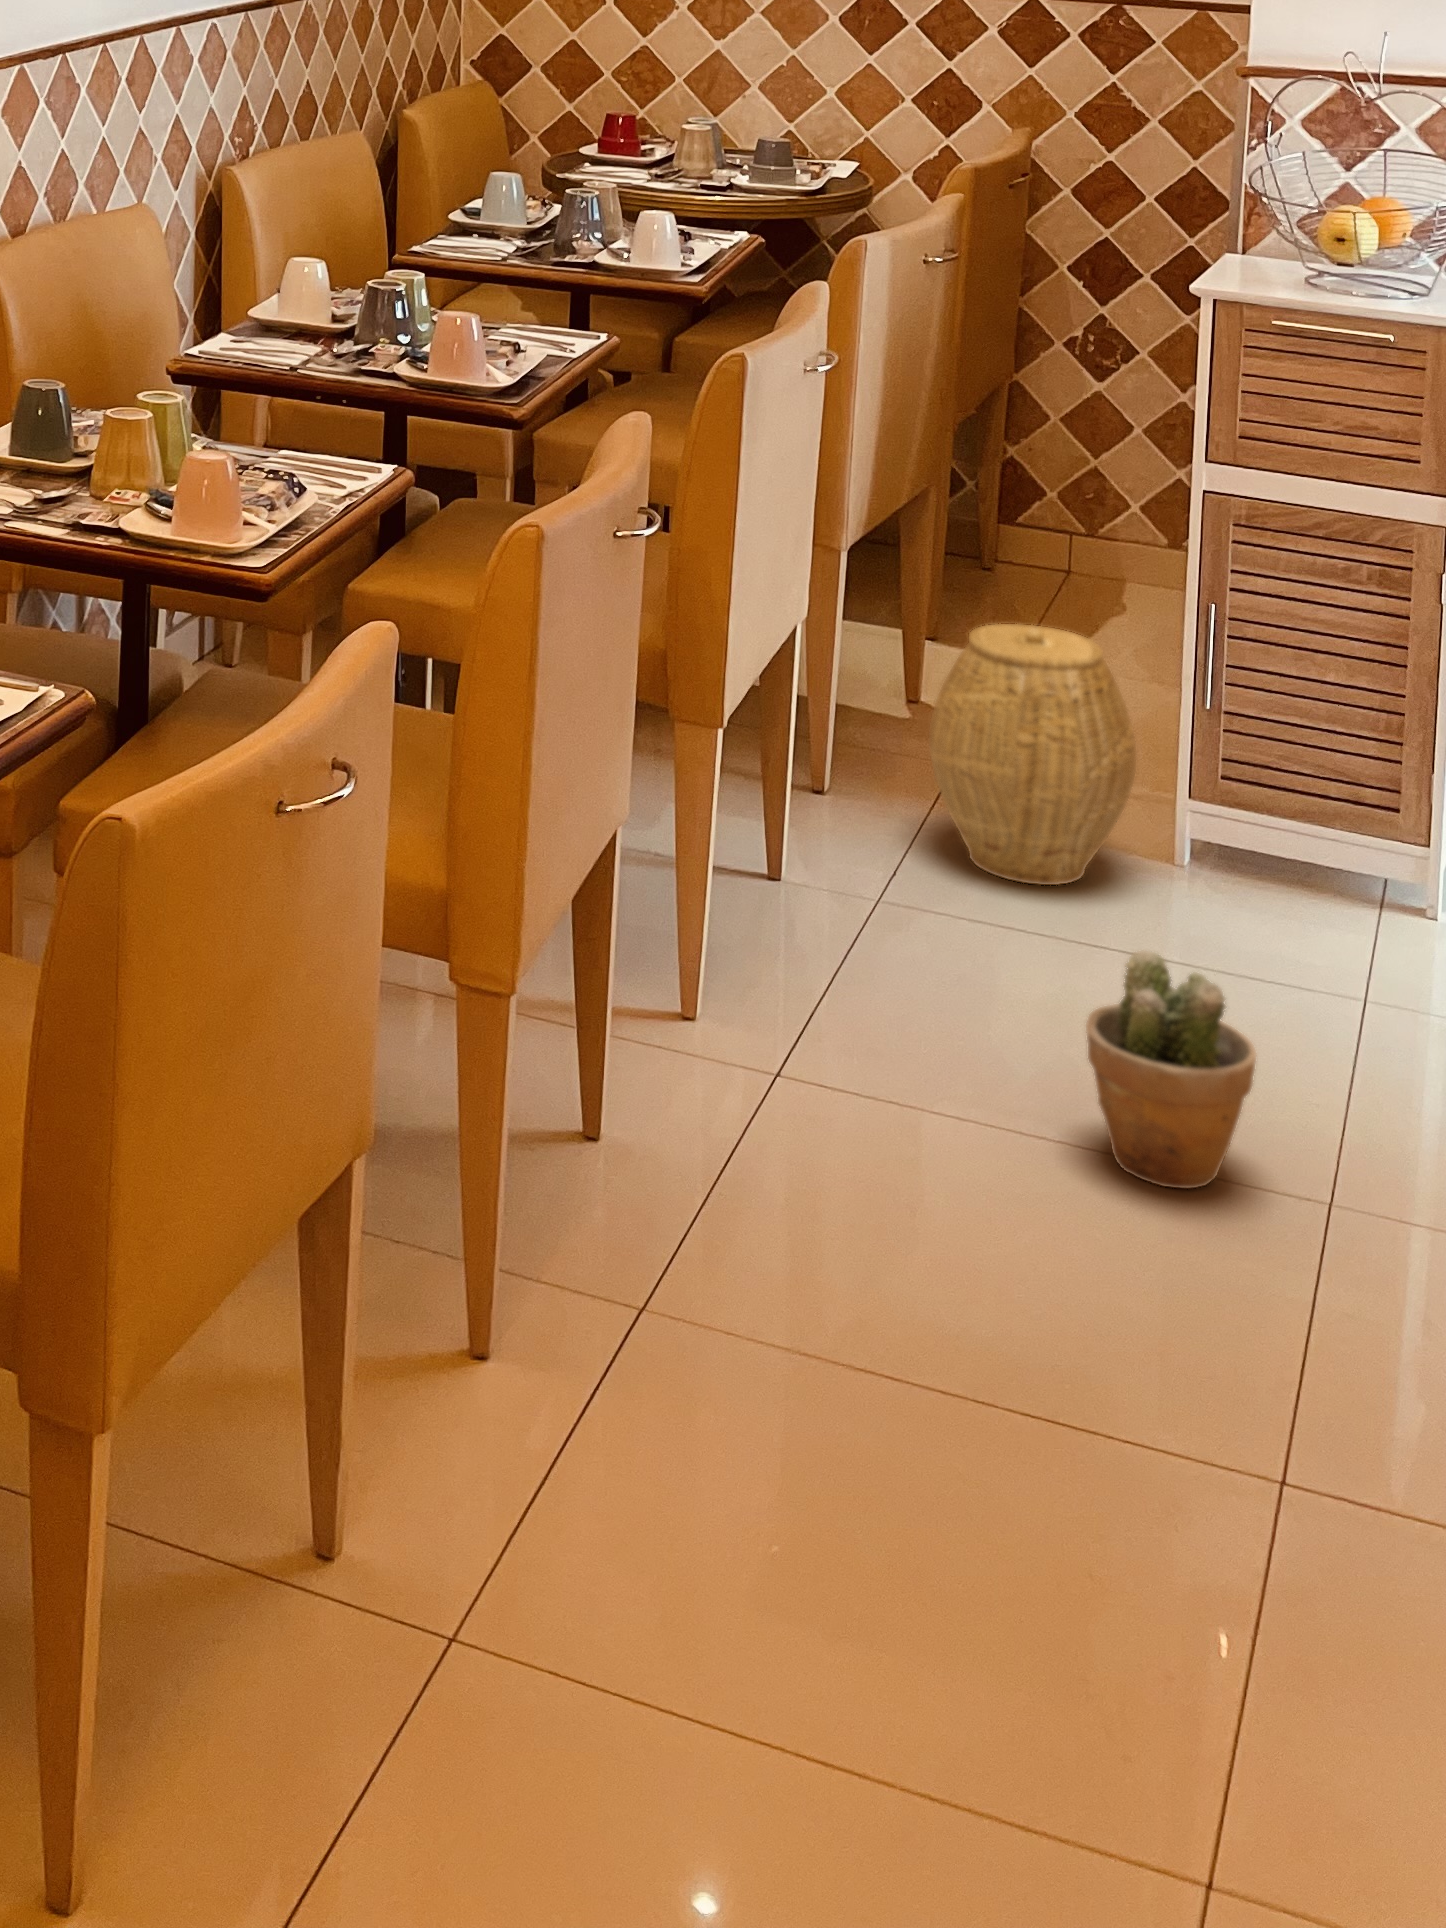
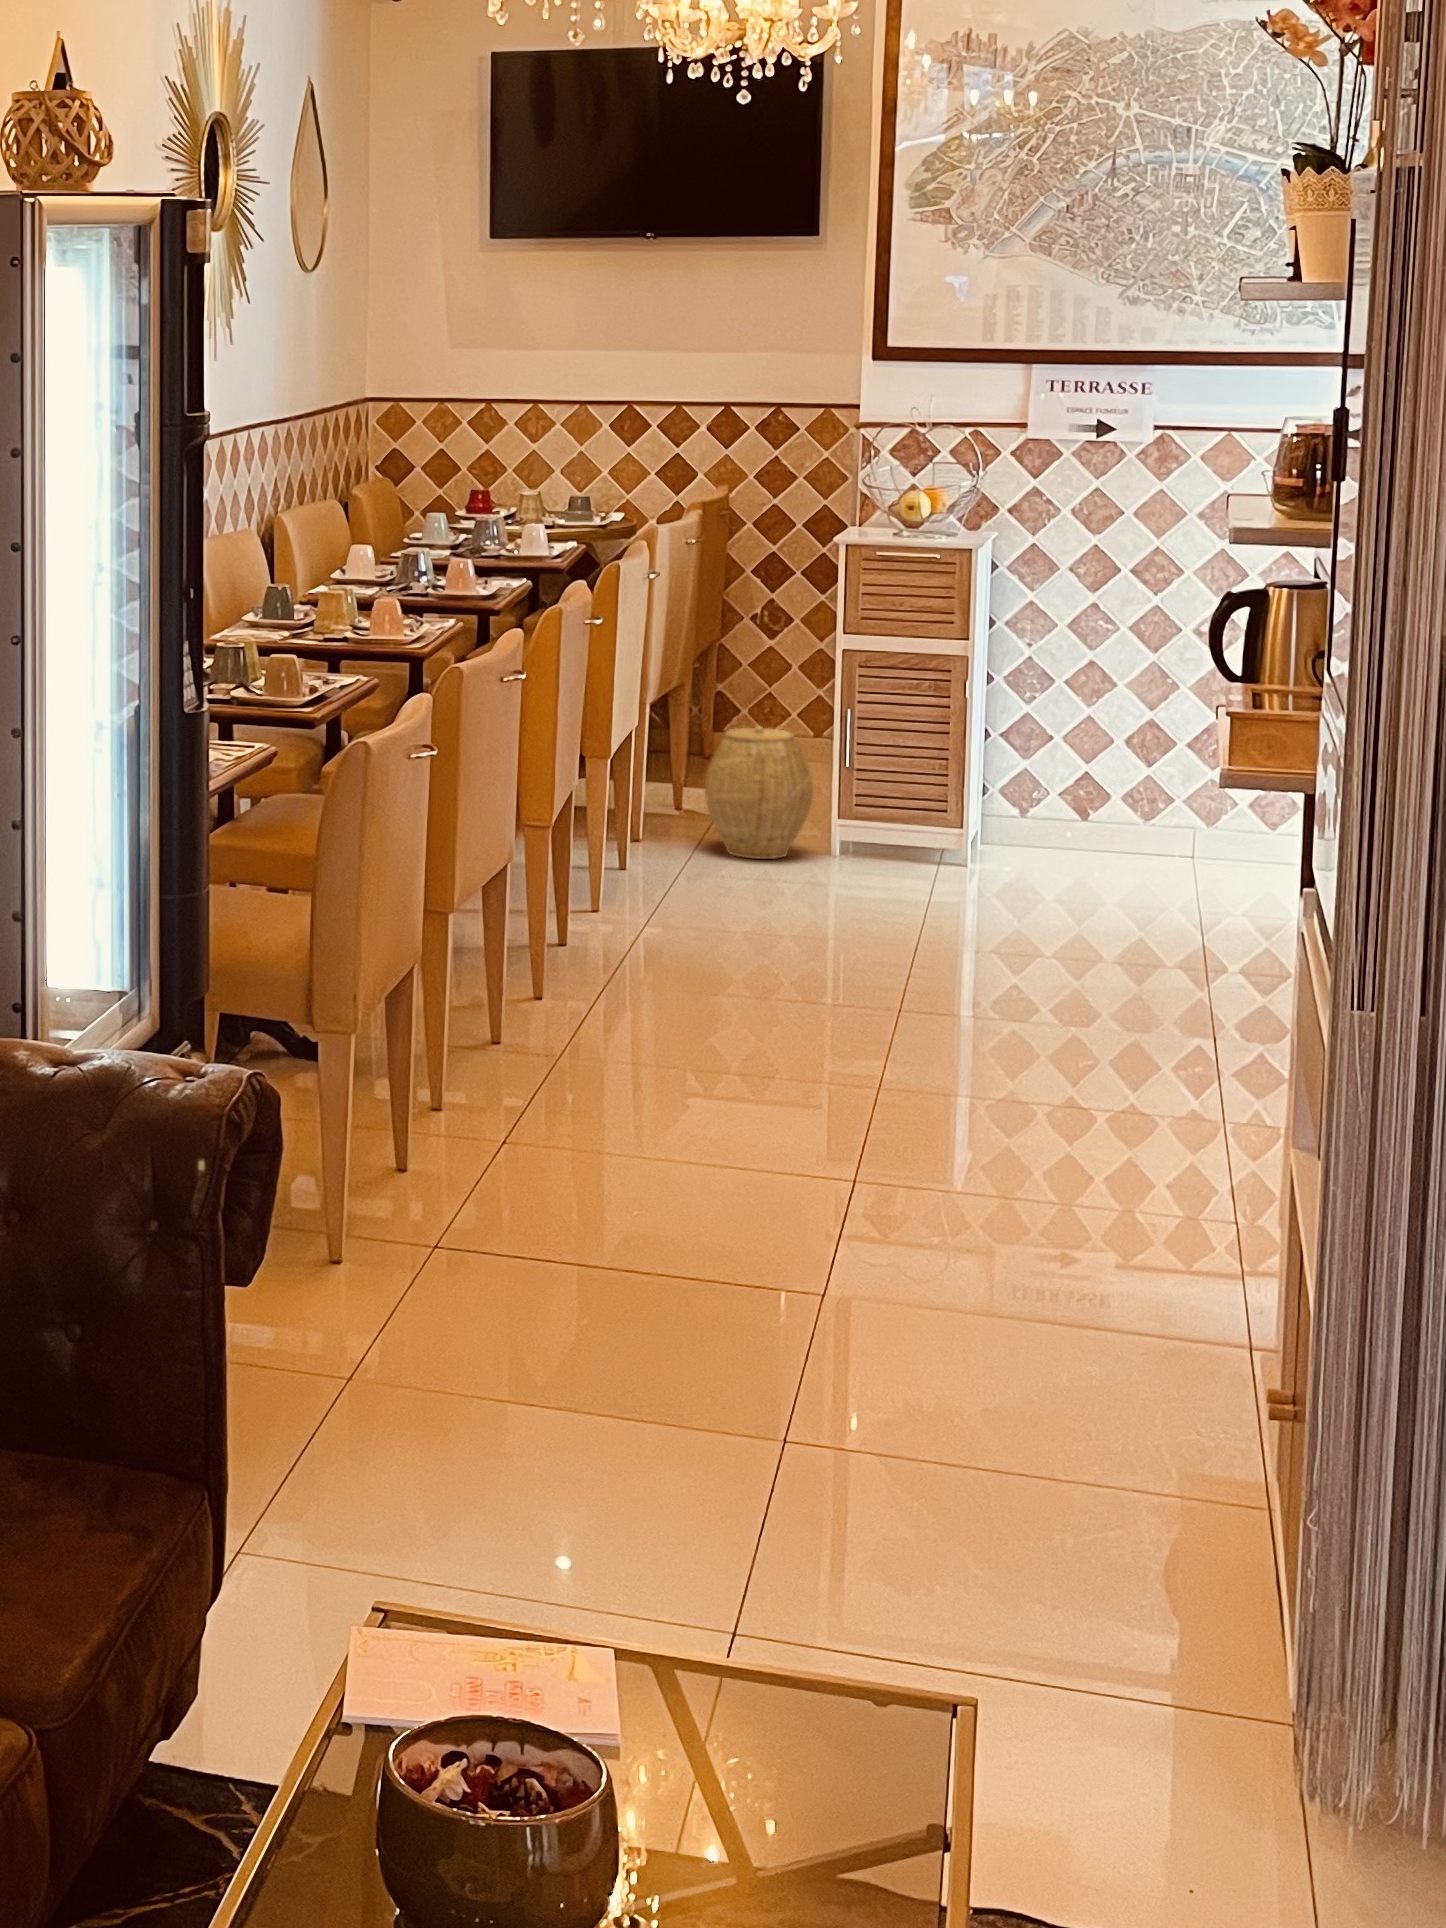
potted plant: present [1086,951,1256,1189] -> none [803,830,882,936]

